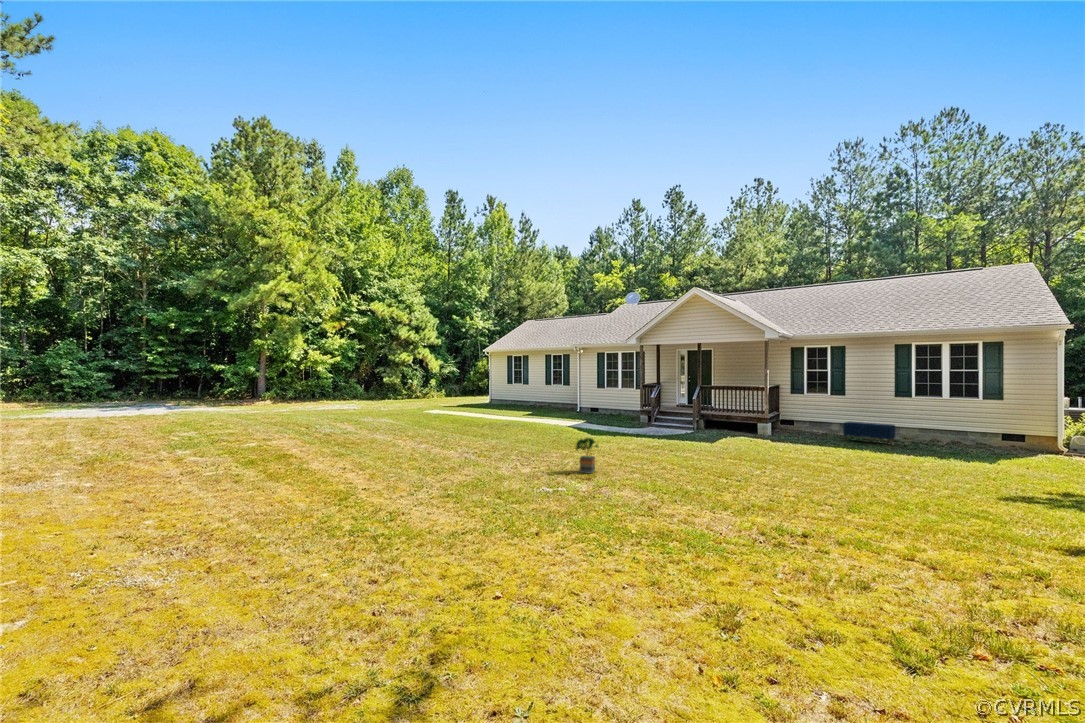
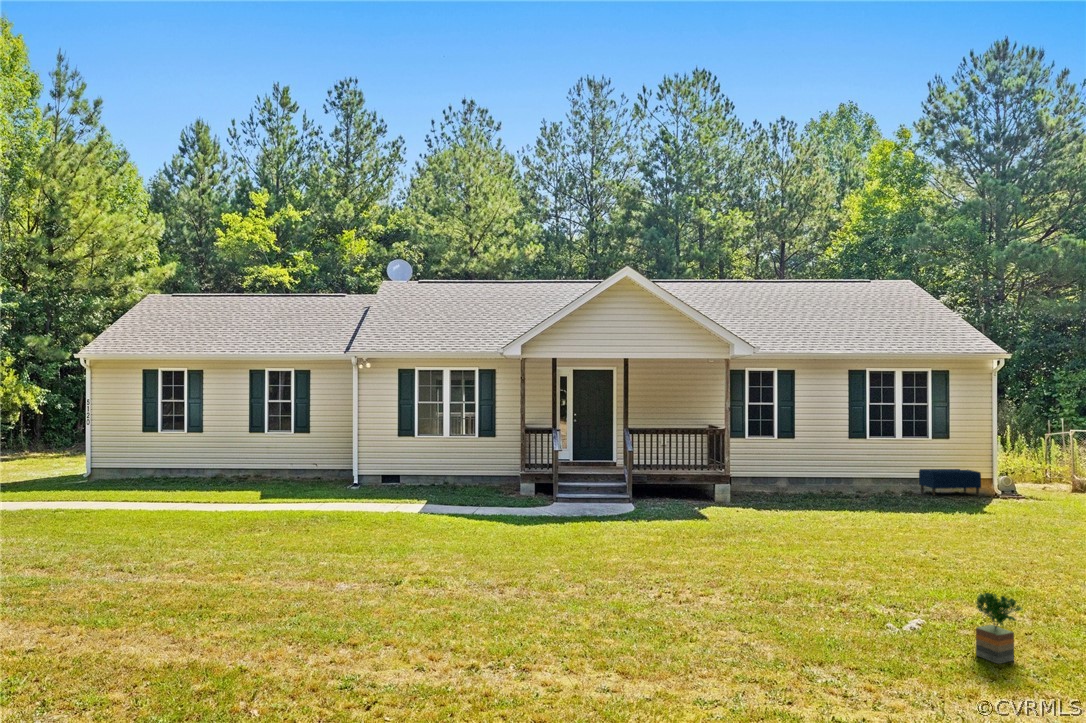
bench: present [843,422,895,443] -> present [919,469,981,496]

